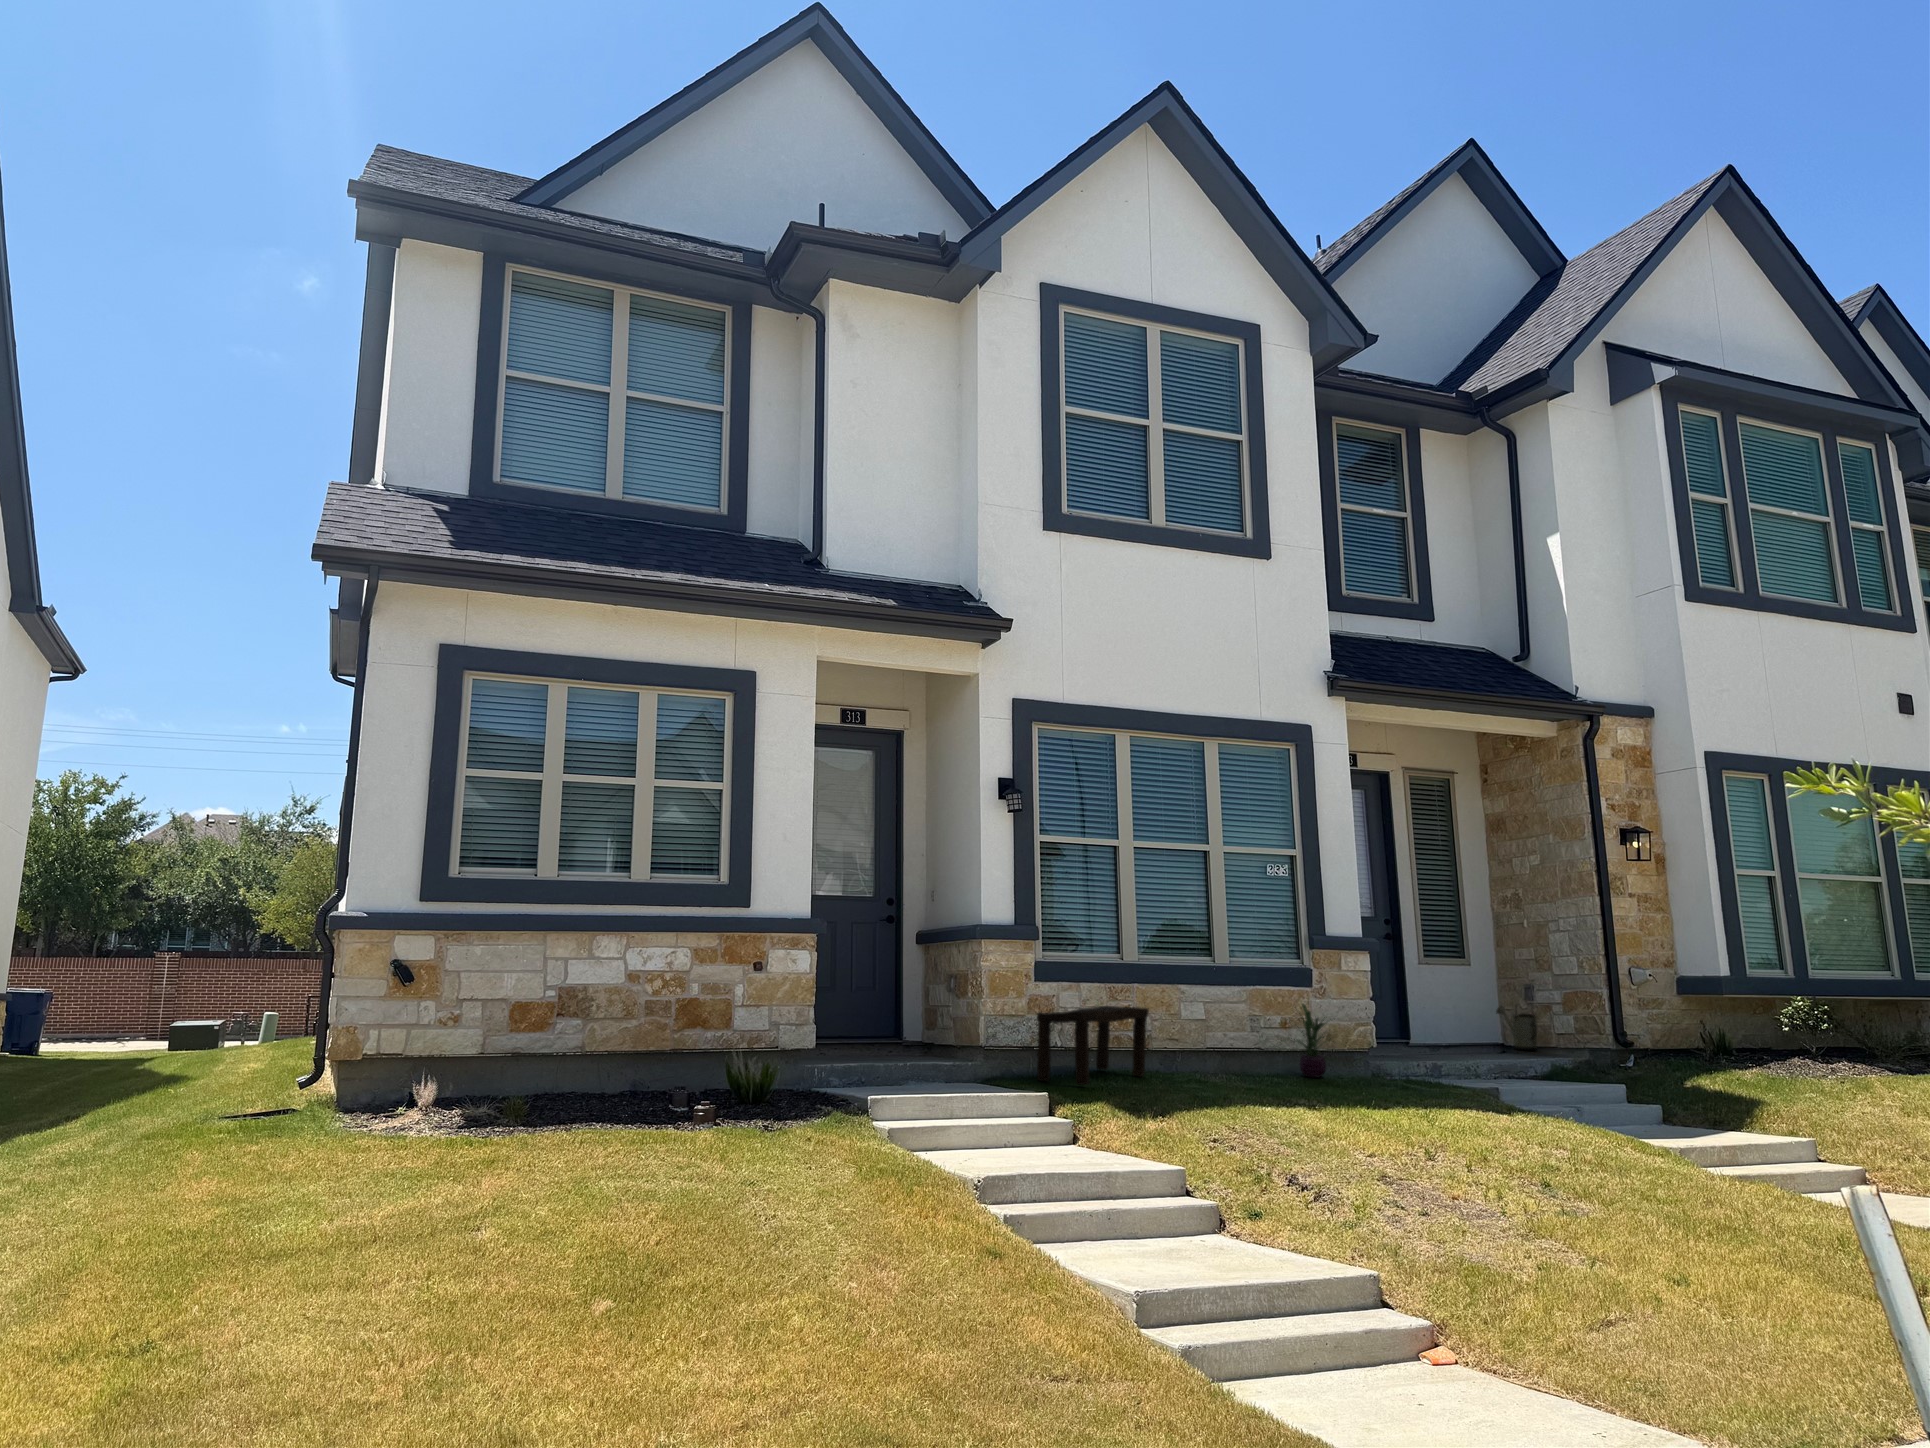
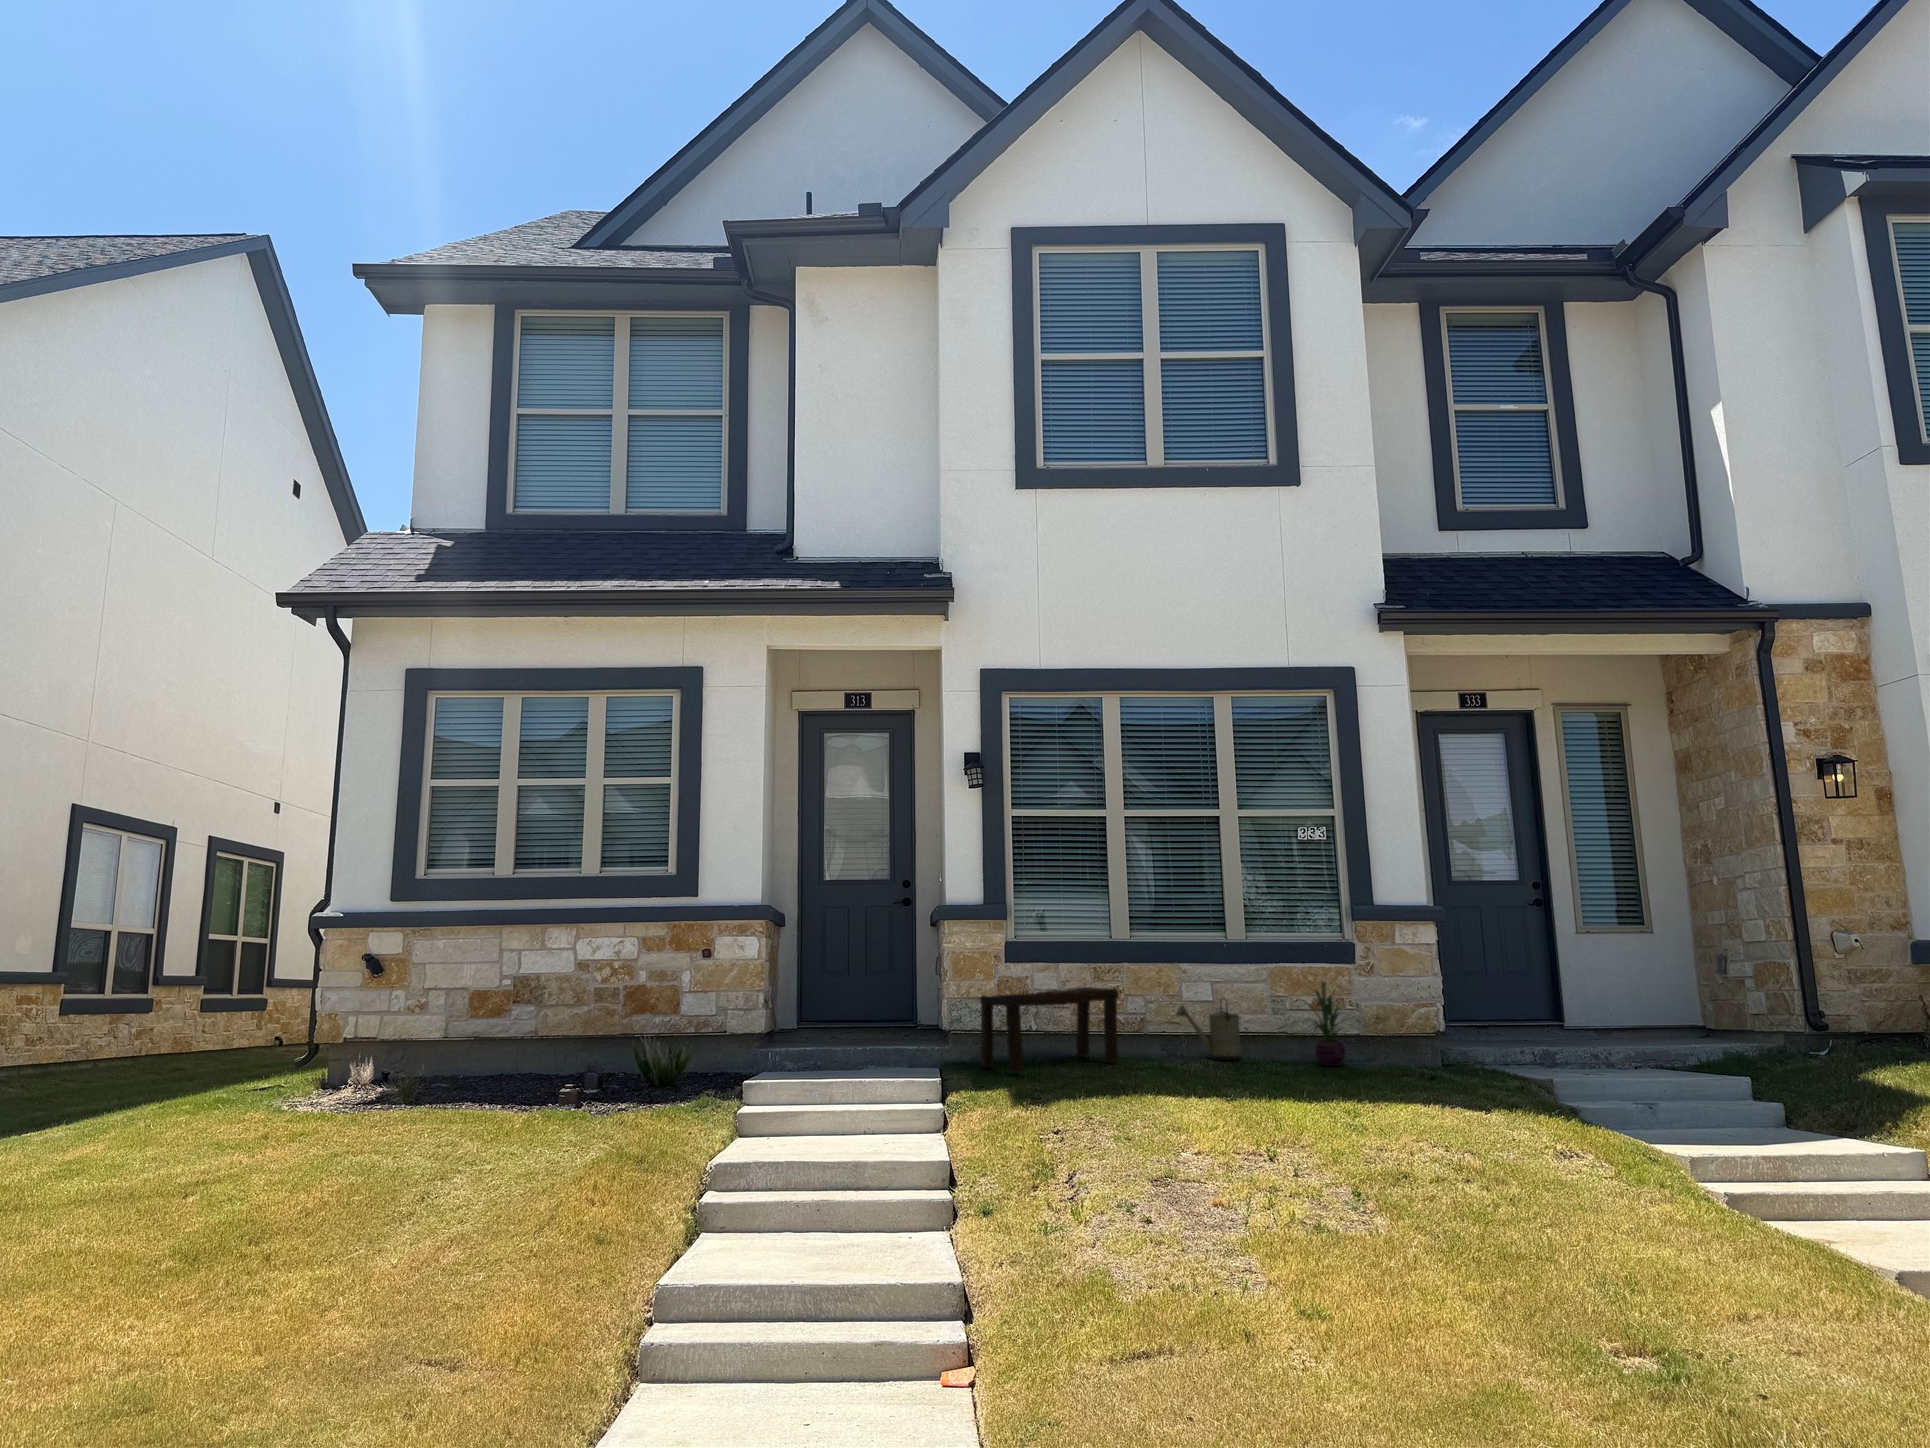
watering can: present [1496,1006,1538,1050] -> present [1176,1000,1241,1060]

